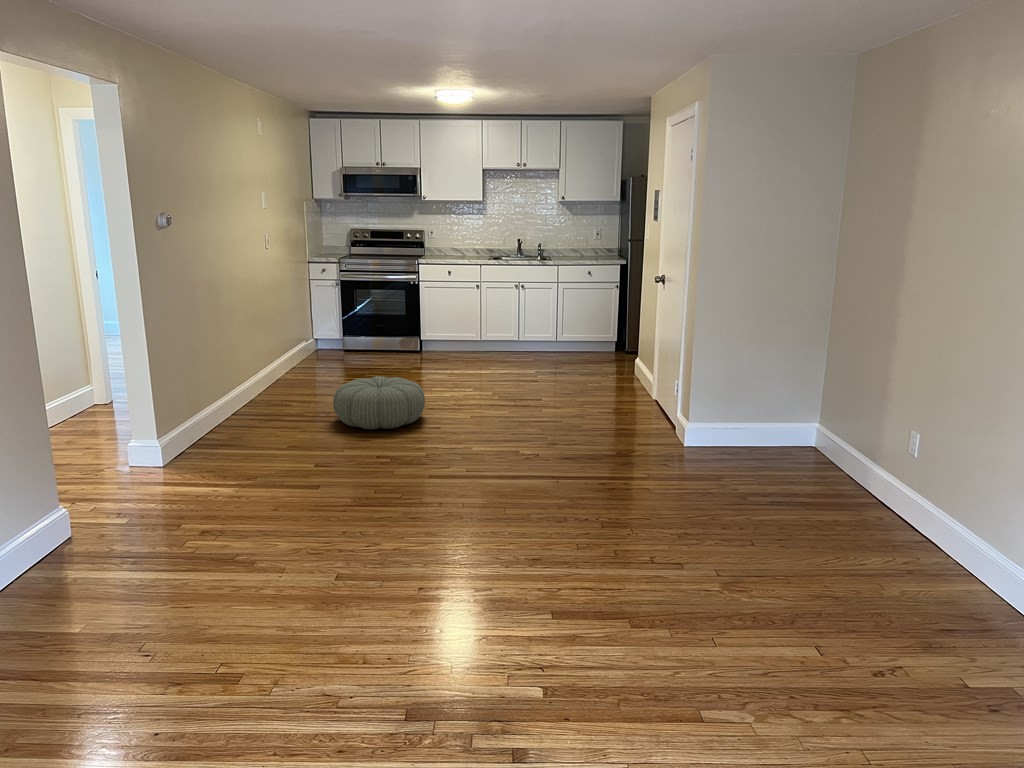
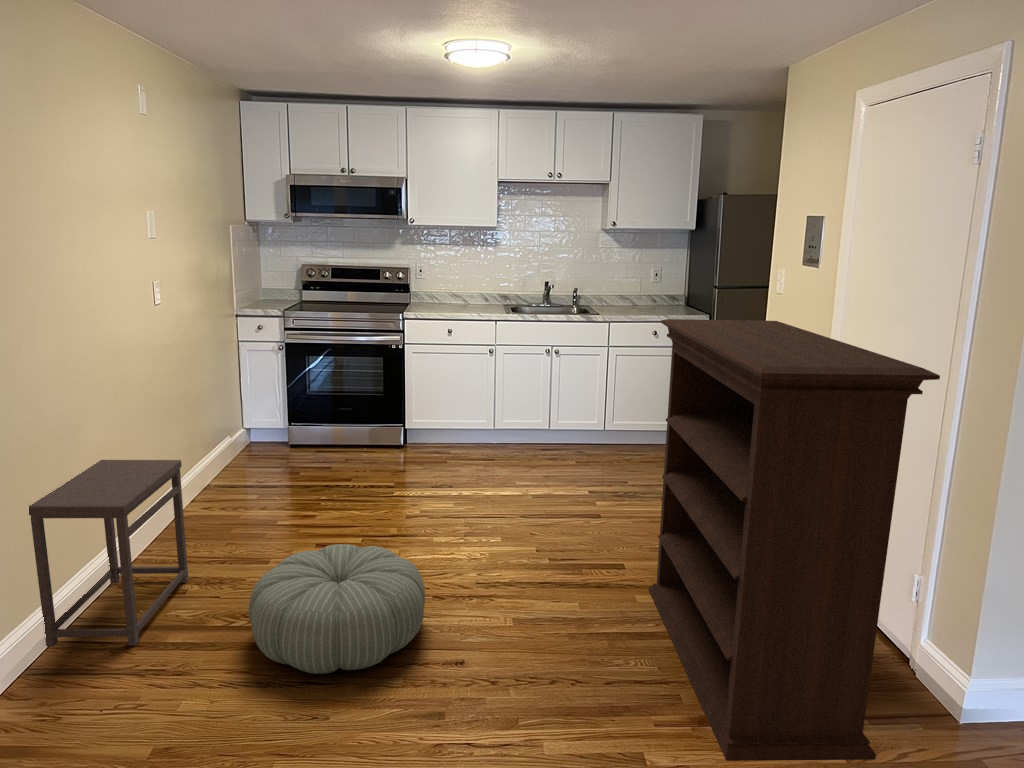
bookshelf: none [553,252,645,454] -> present [649,319,940,761]
side table: none [223,333,295,422] -> present [29,460,188,647]

